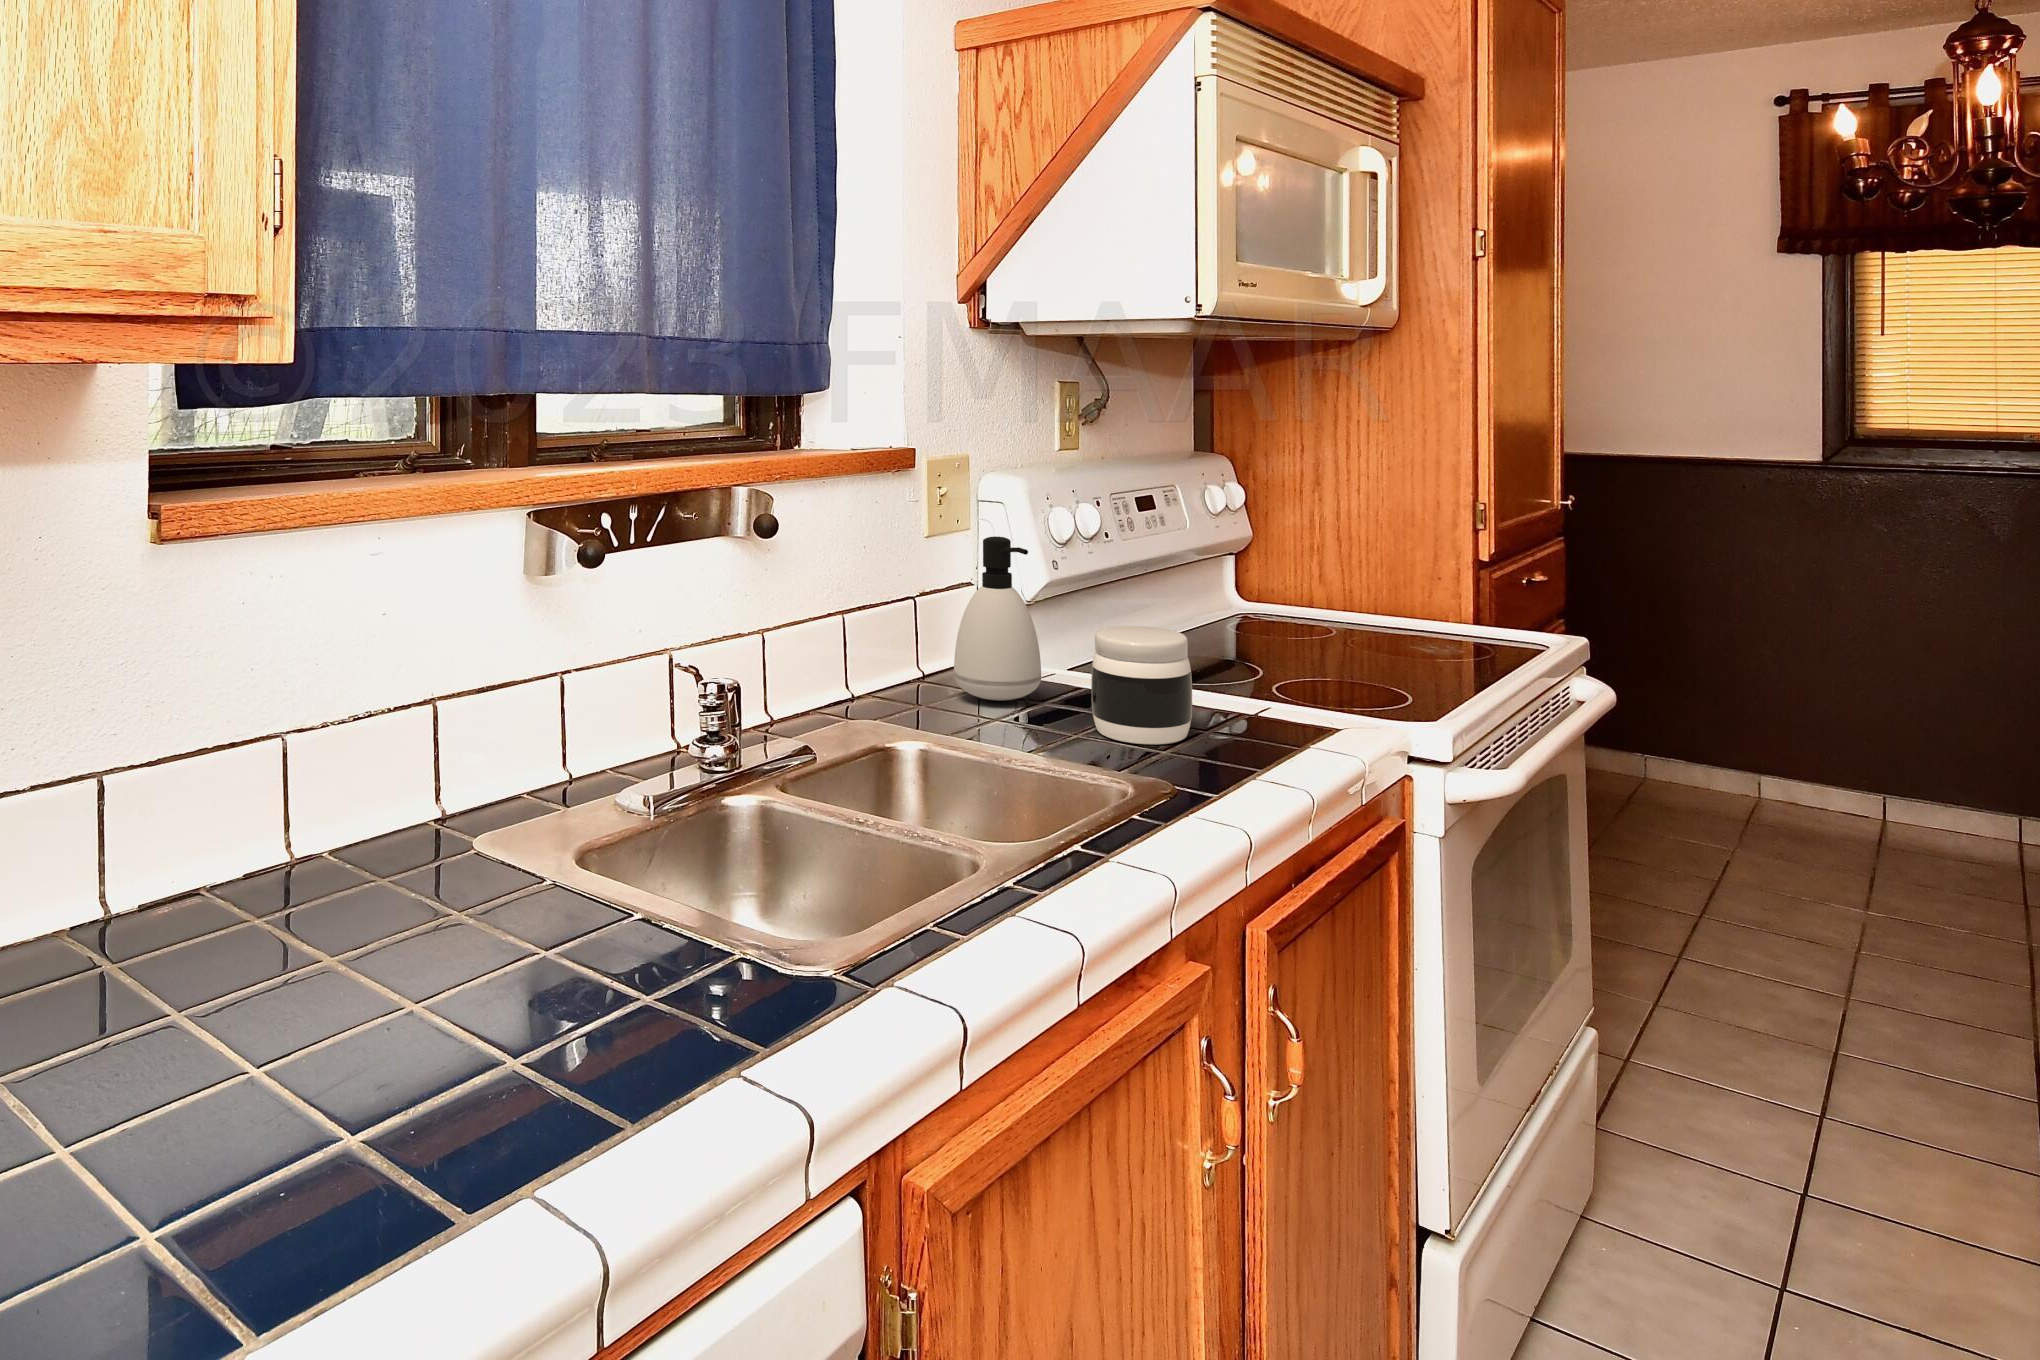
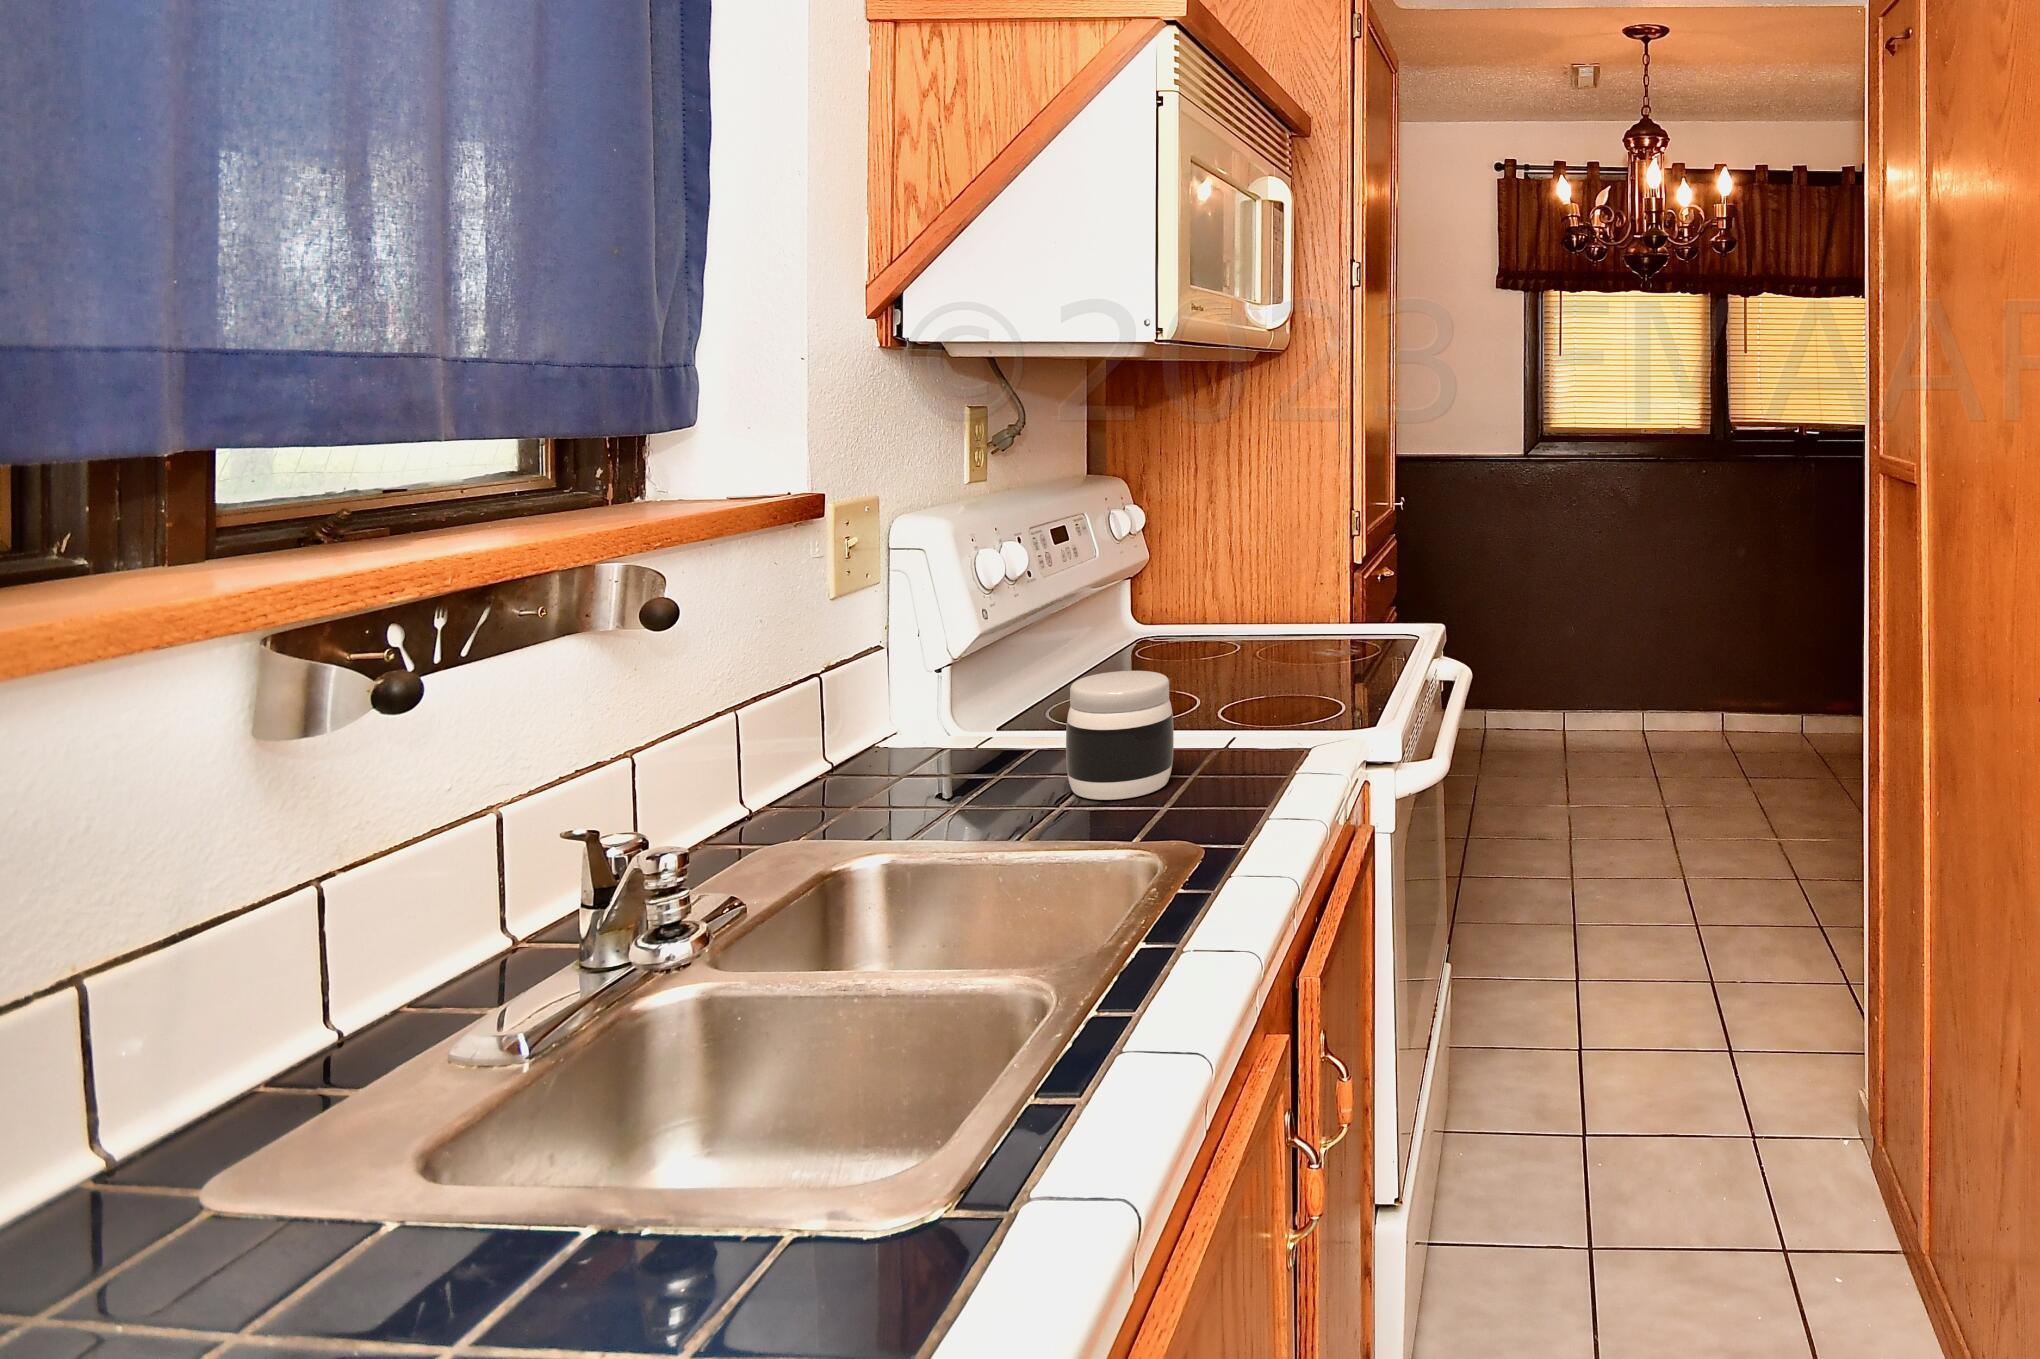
soap dispenser: present [954,537,1041,701] -> none [882,592,991,784]

